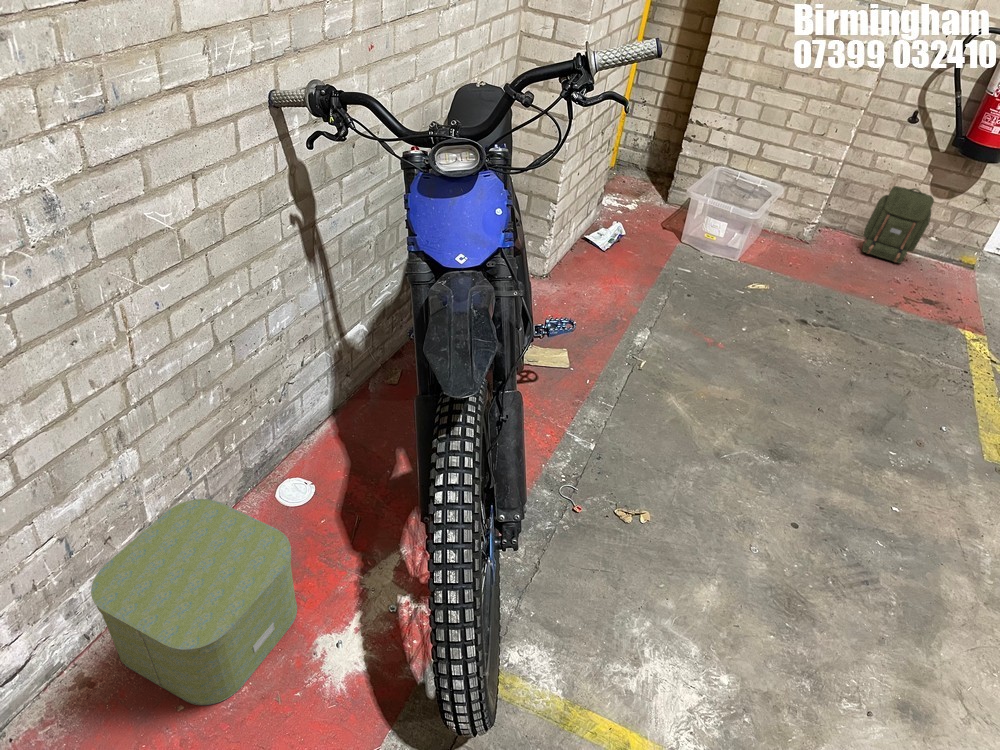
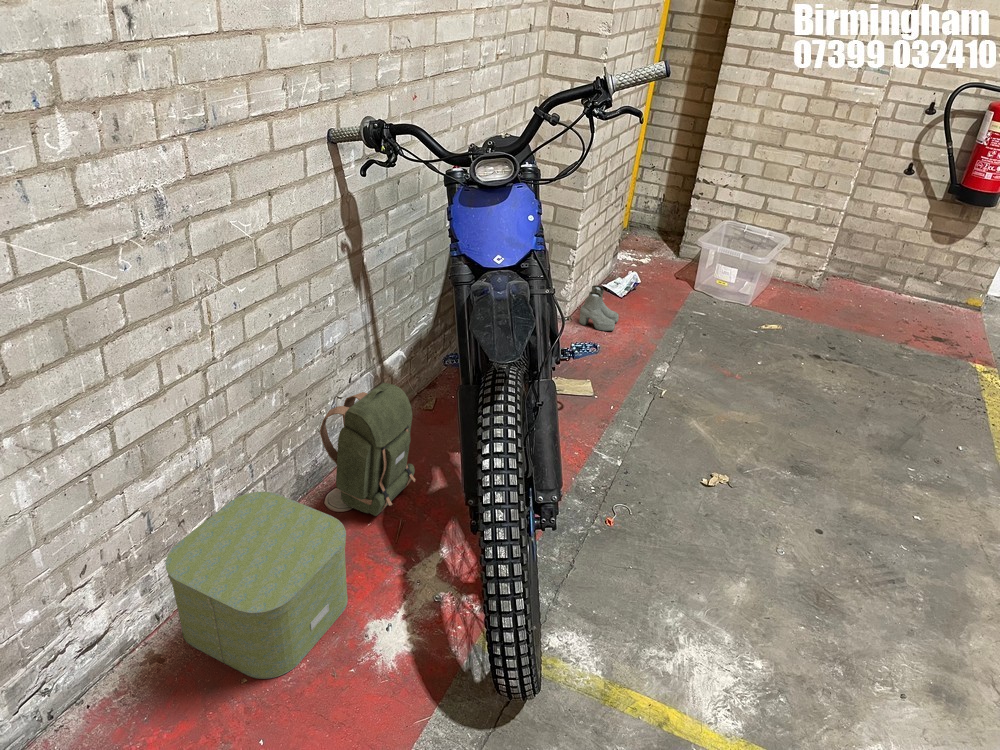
backpack: present [862,186,934,263] -> present [320,383,415,516]
boots: none [557,242,599,292] -> present [579,285,619,331]

